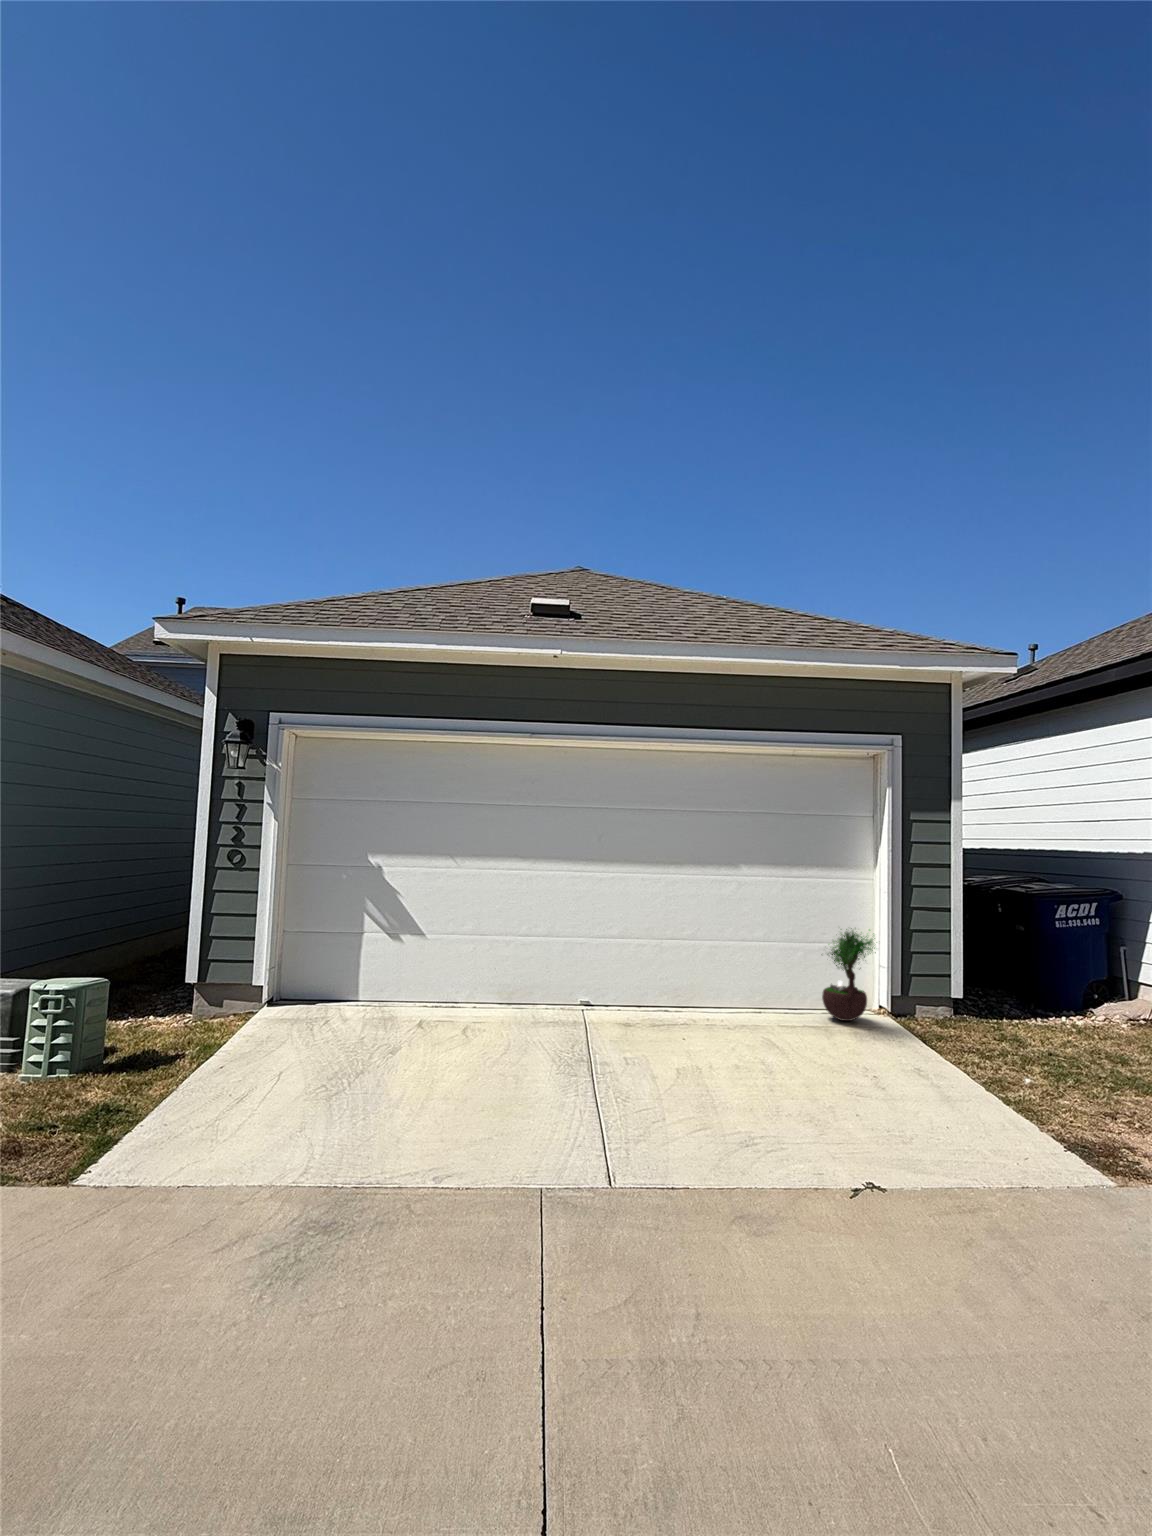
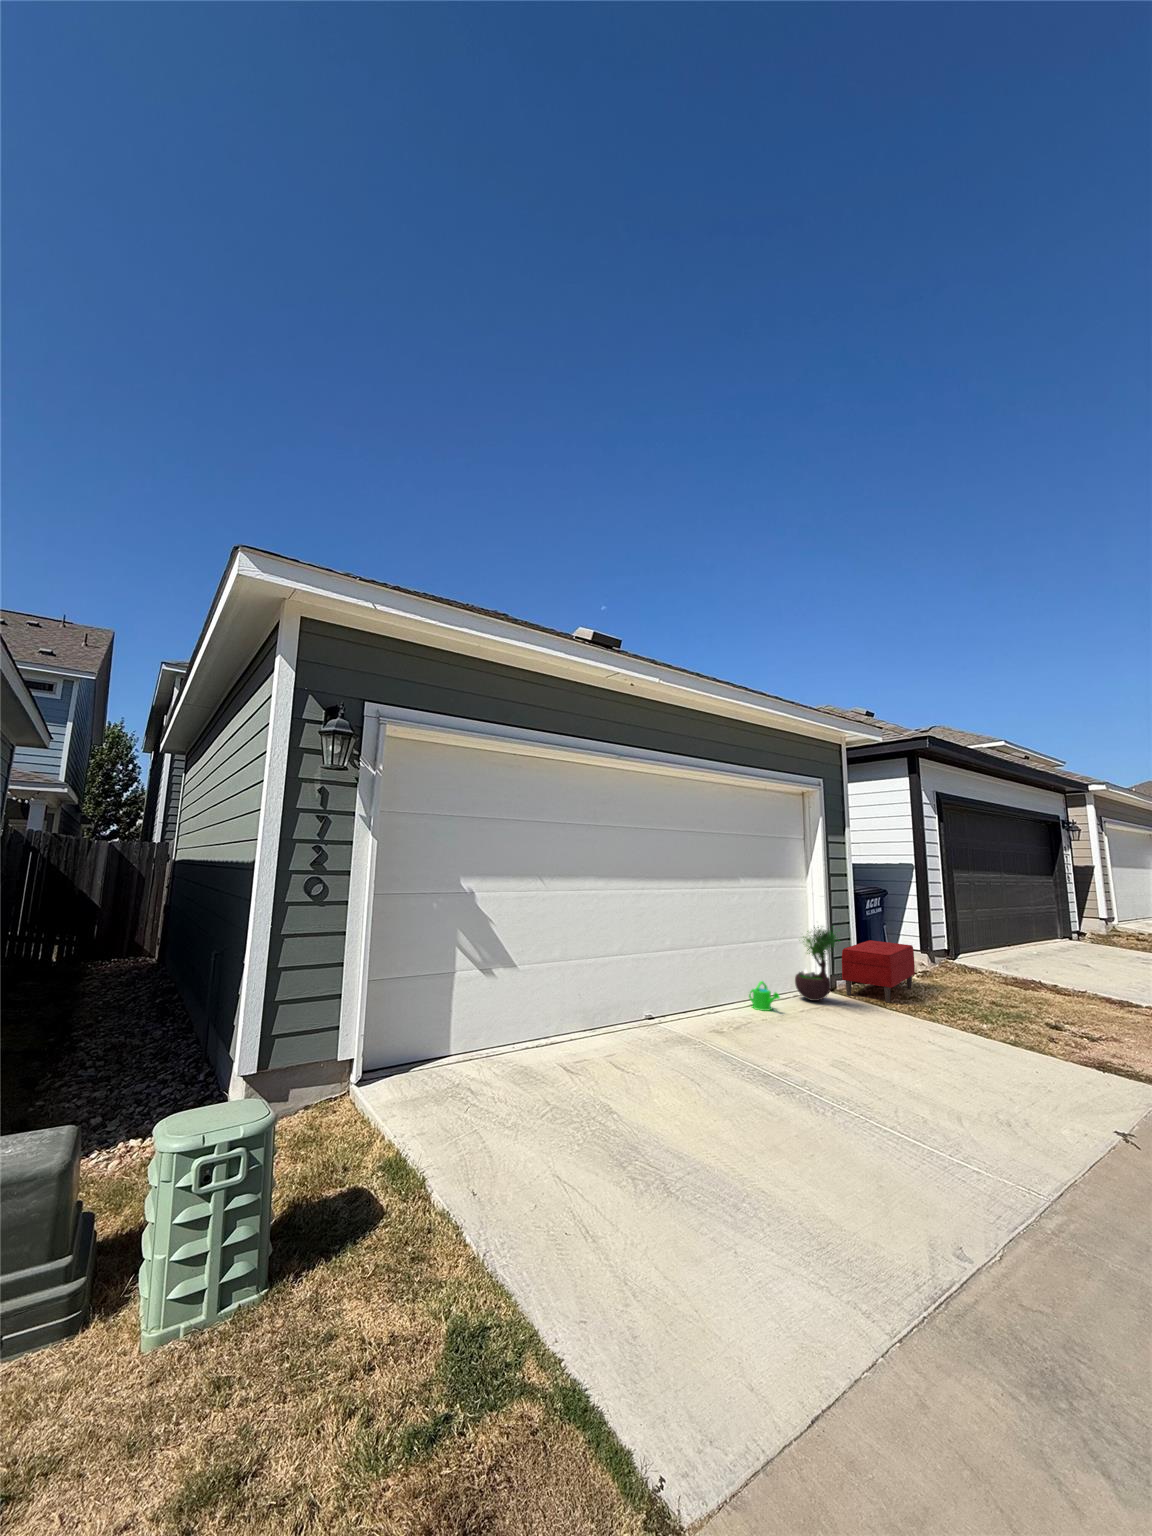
bench: none [907,959,1054,1036] -> present [842,940,915,1002]
watering can: none [742,986,766,1021] -> present [749,981,780,1011]

